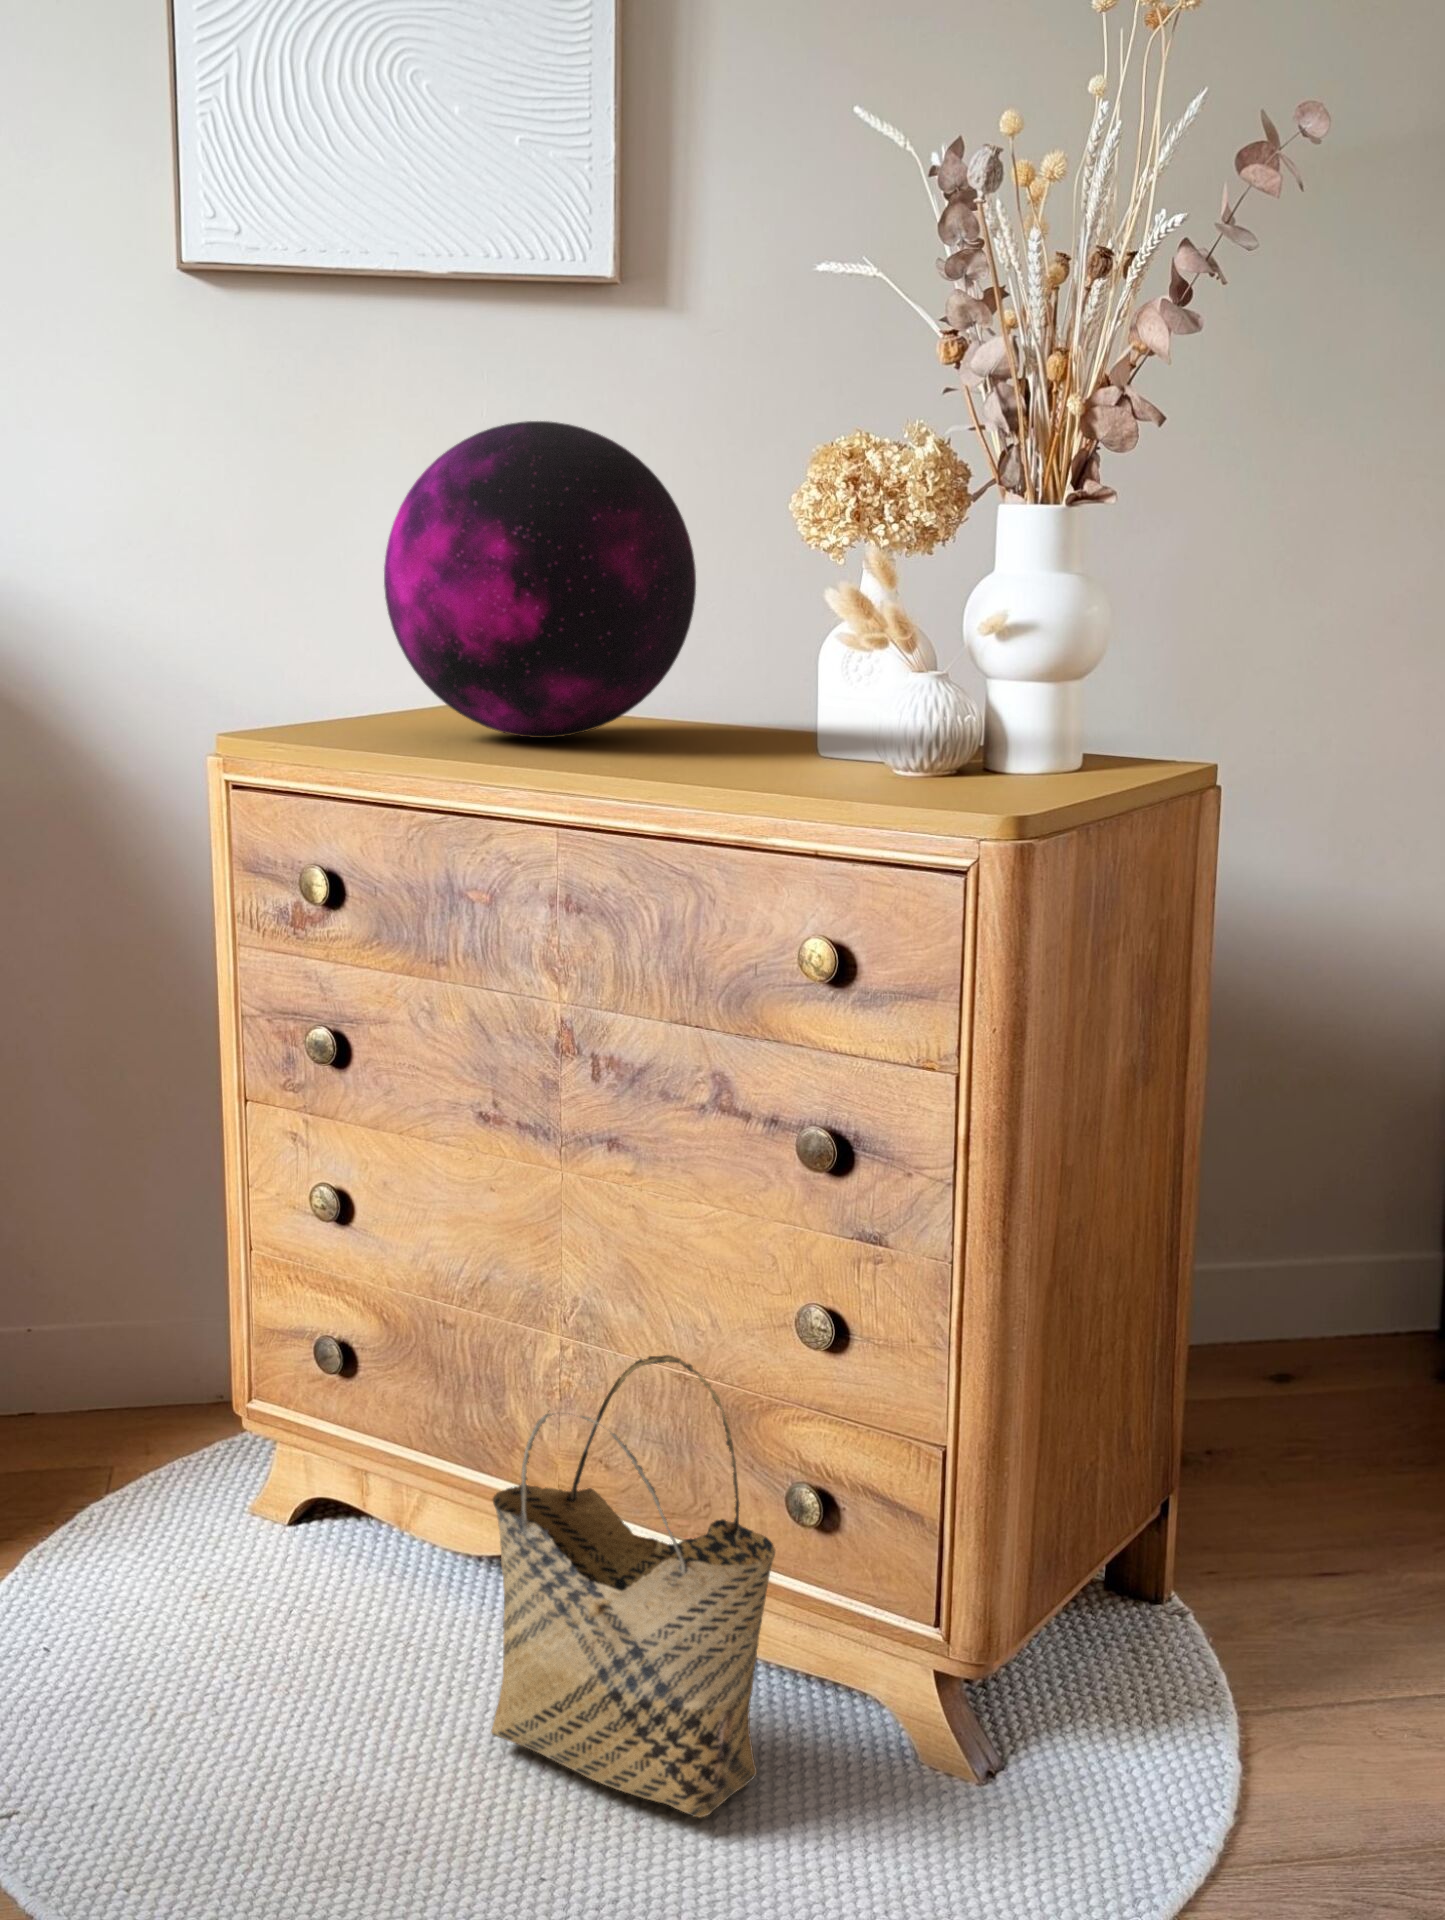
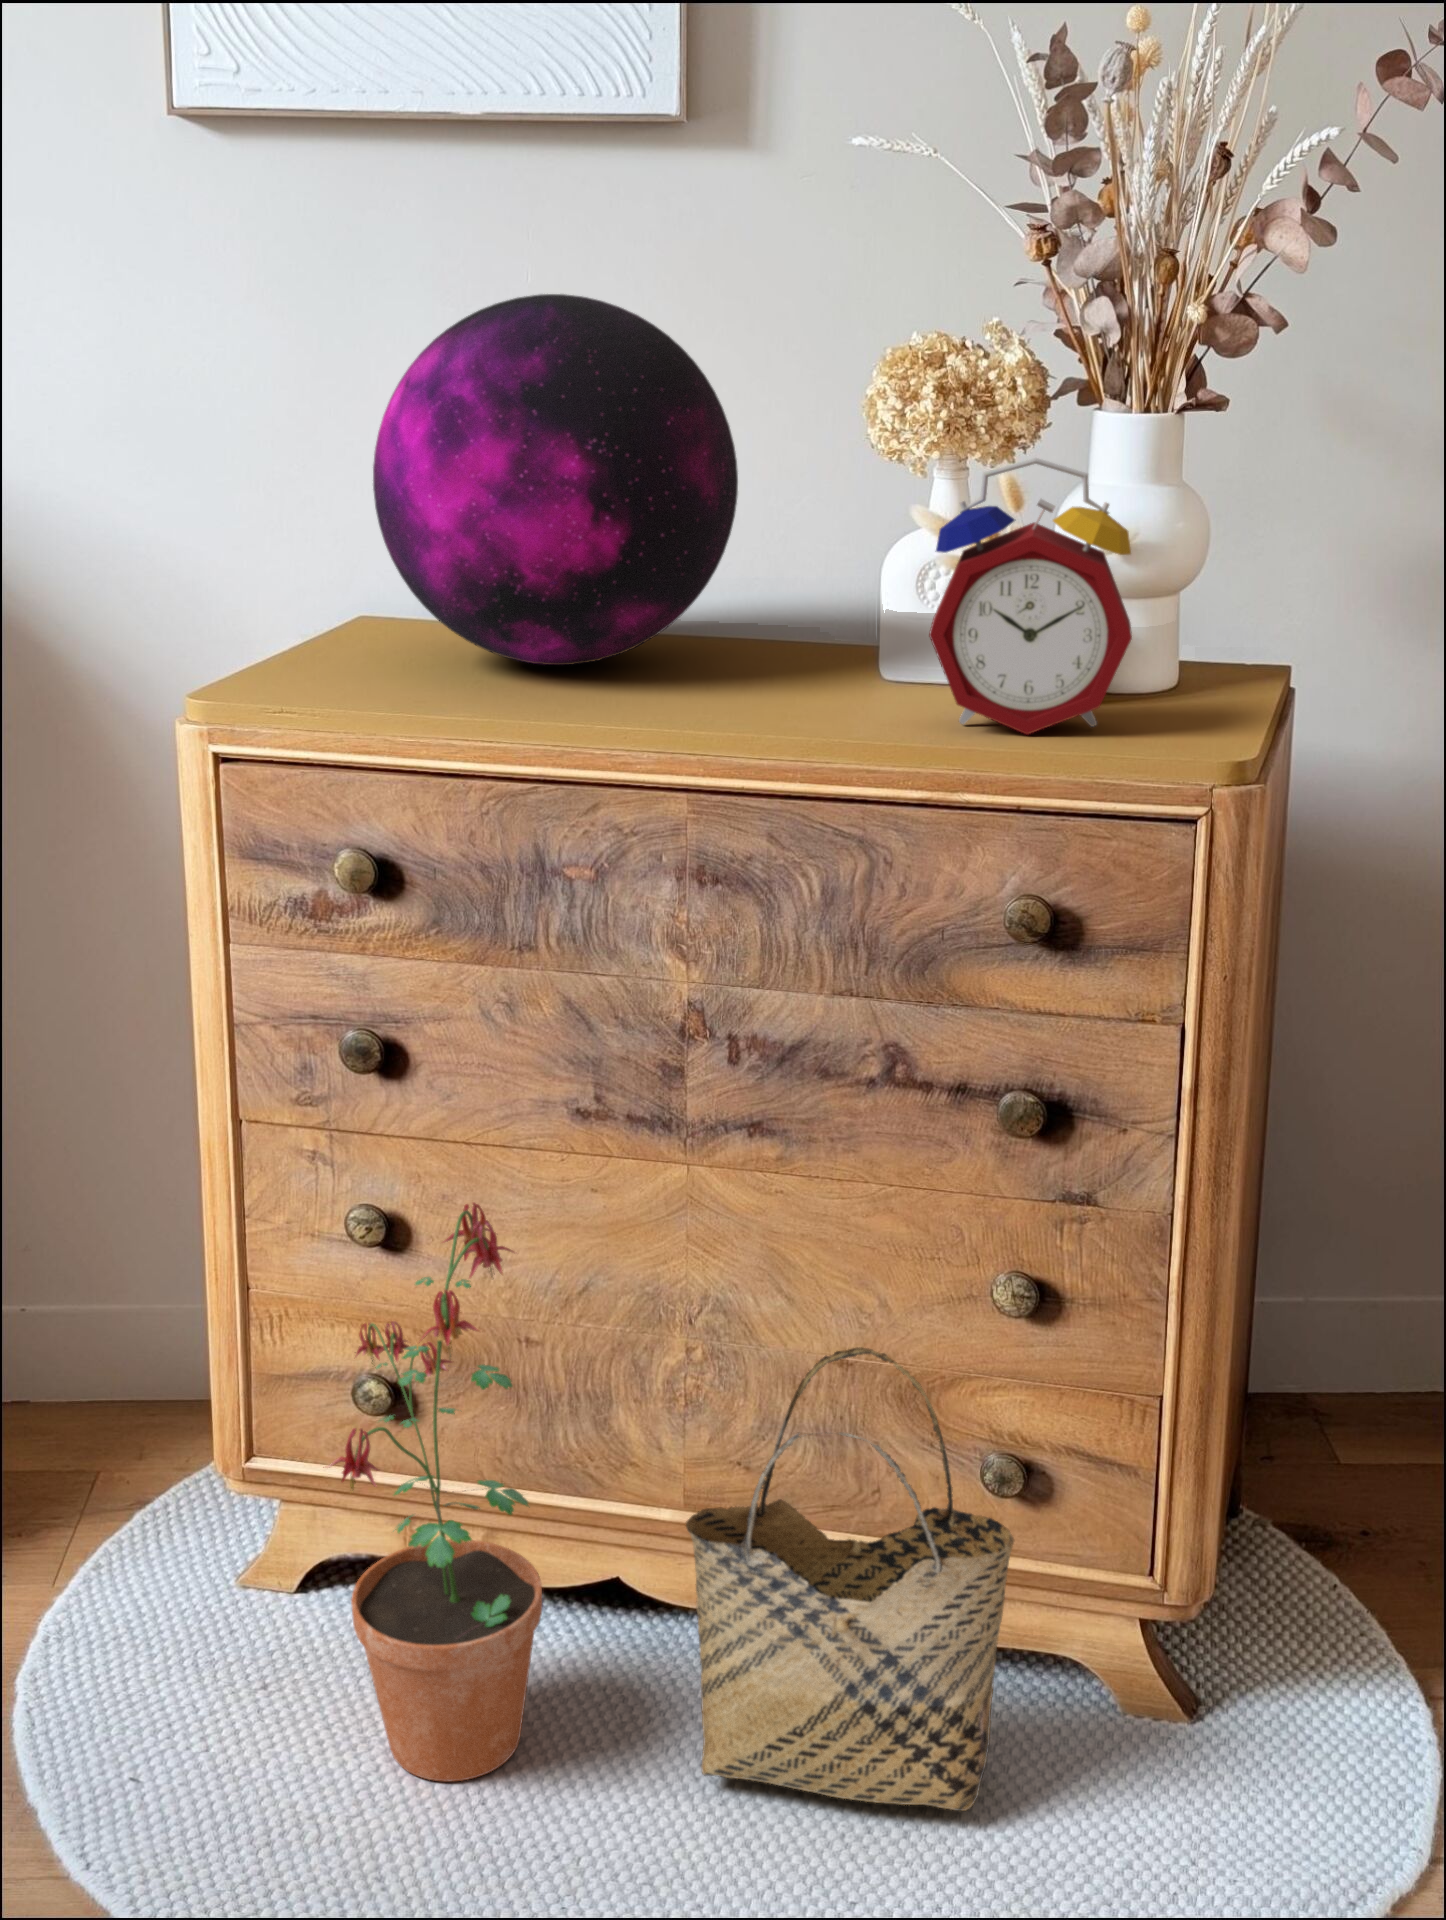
alarm clock: none [745,532,944,788] -> present [929,458,1132,734]
potted plant: none [197,1181,400,1698] -> present [328,1203,542,1782]

